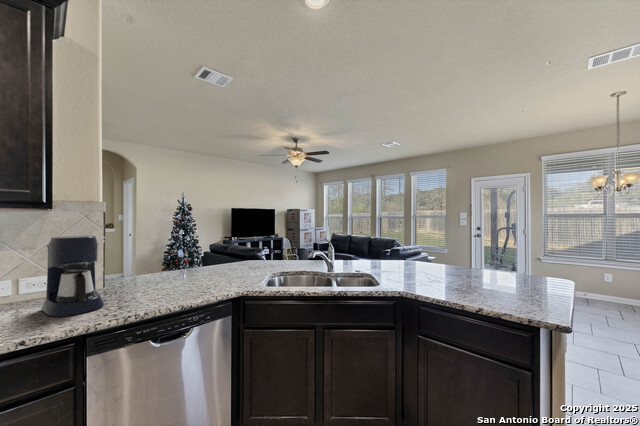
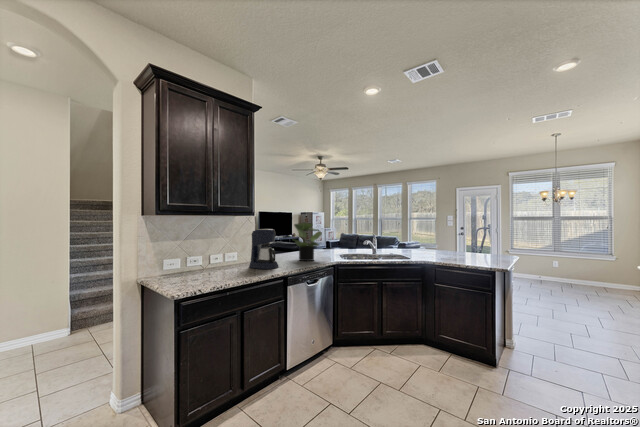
potted plant: none [162,223,223,290] -> present [294,223,322,261]

